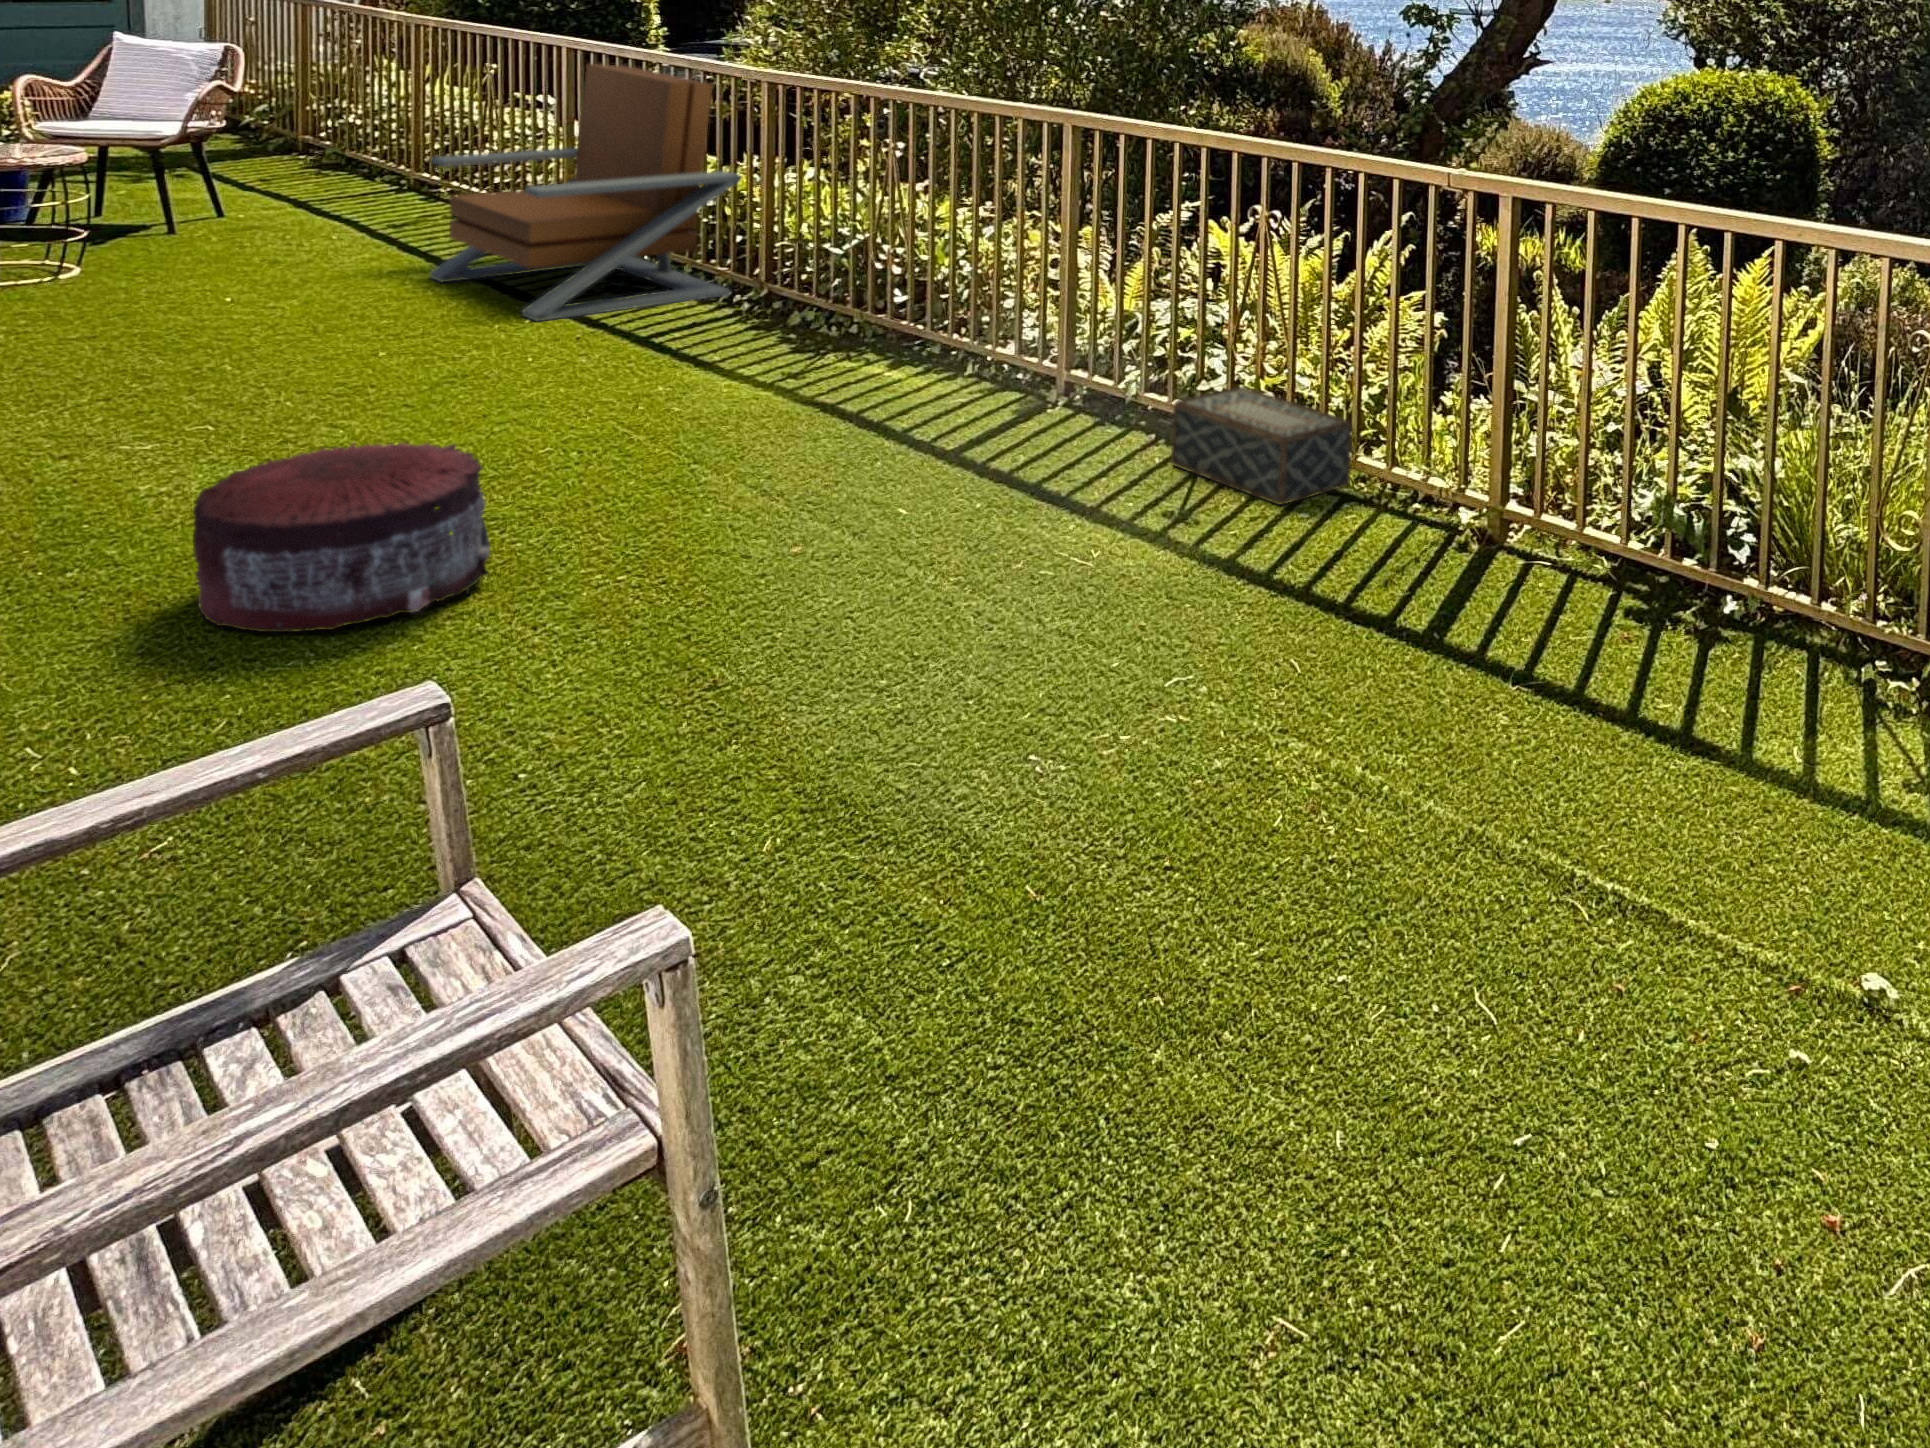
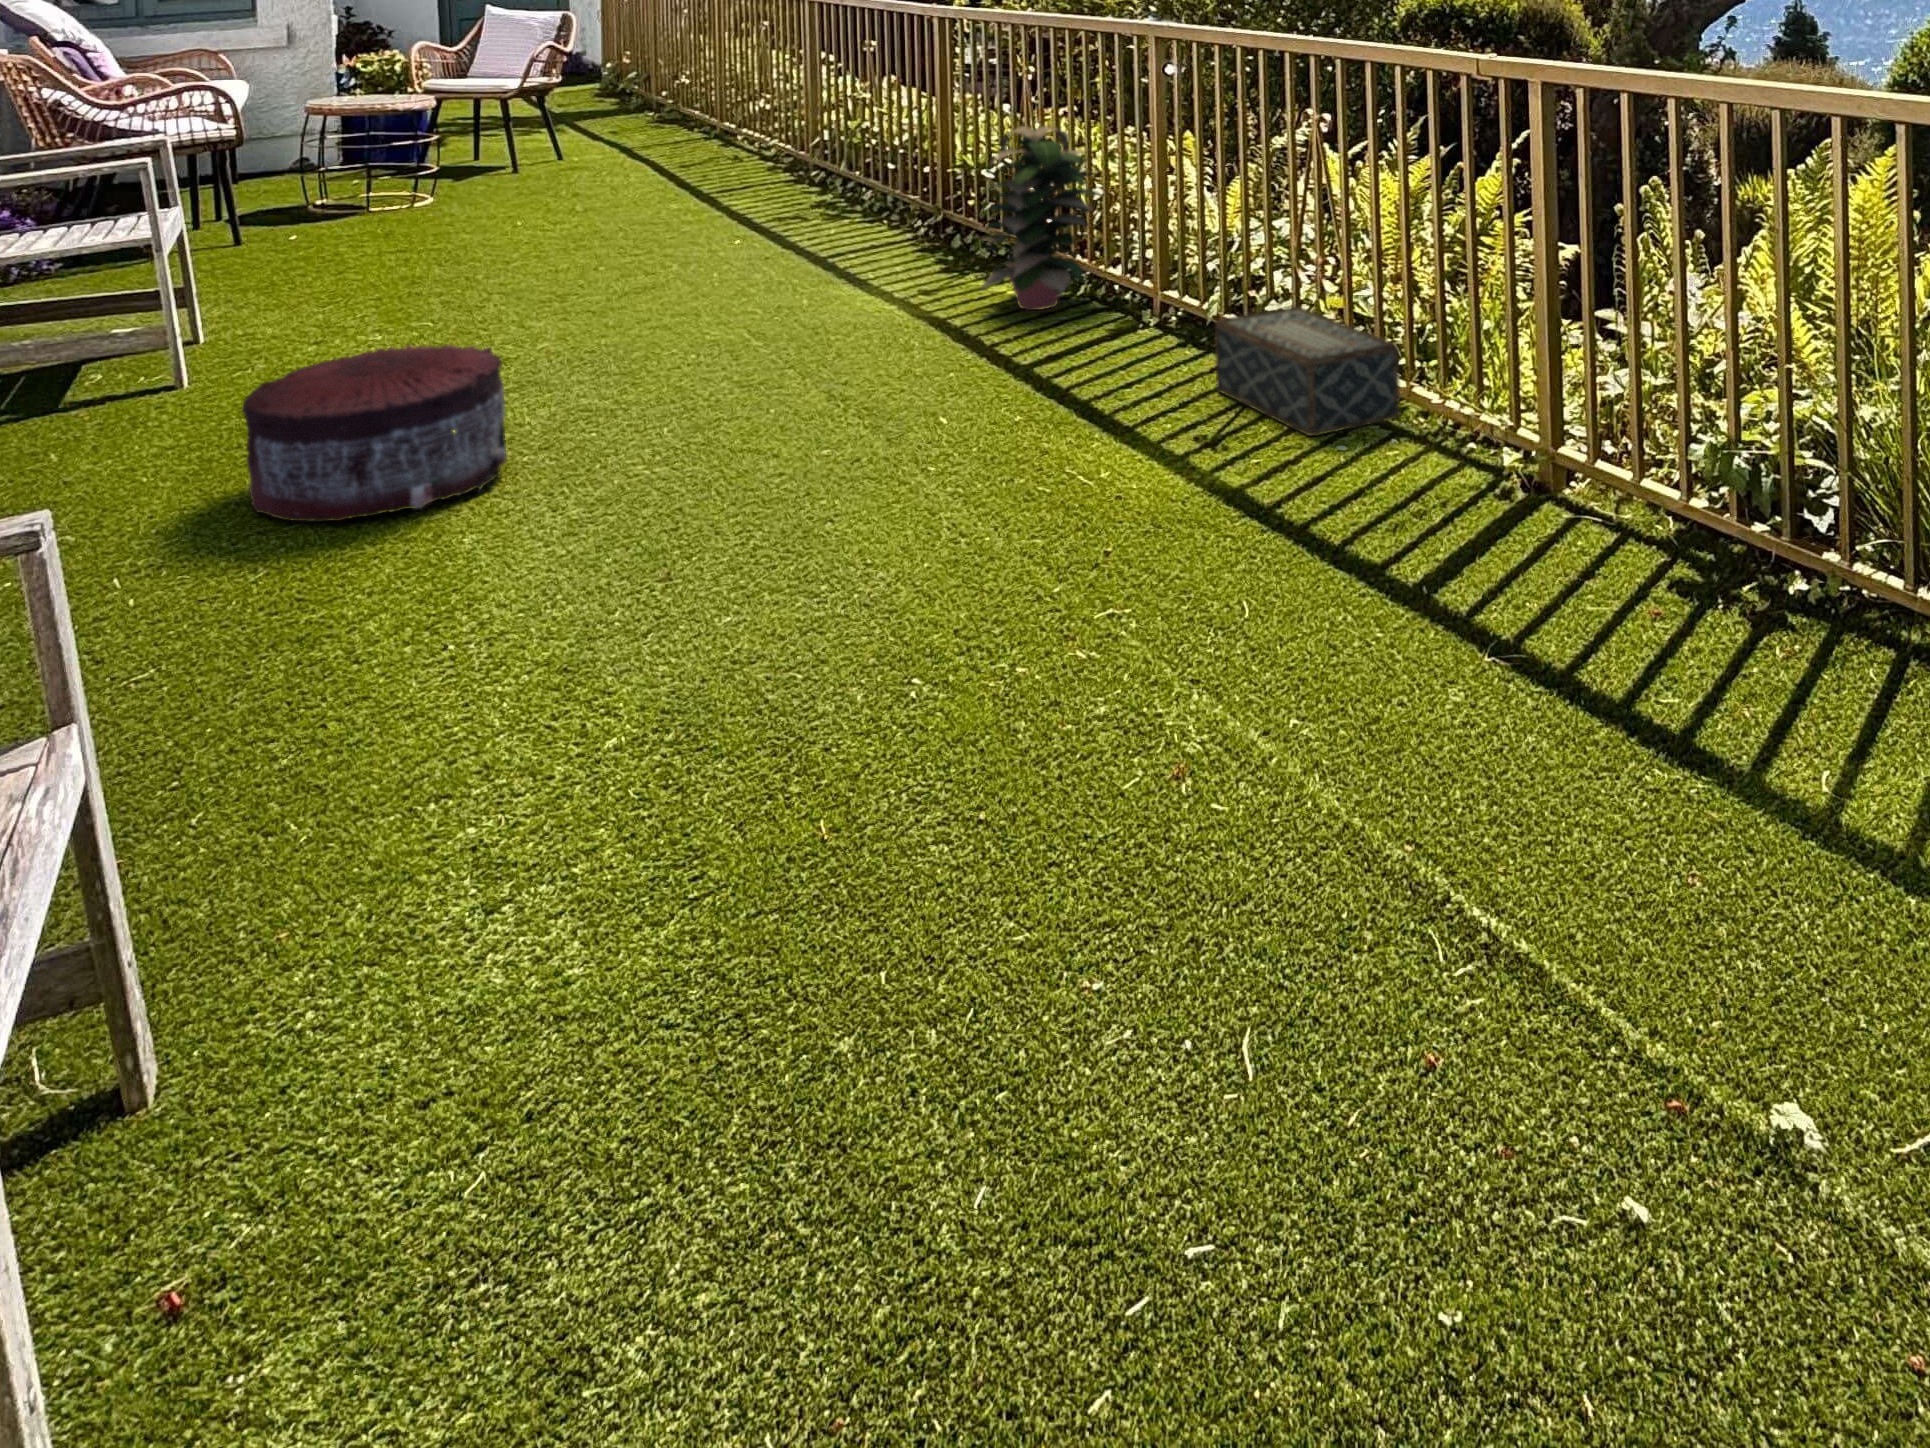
lounge chair: present [429,64,741,322] -> none [651,11,899,249]
decorative plant: none [889,208,1019,387] -> present [981,126,1099,310]

